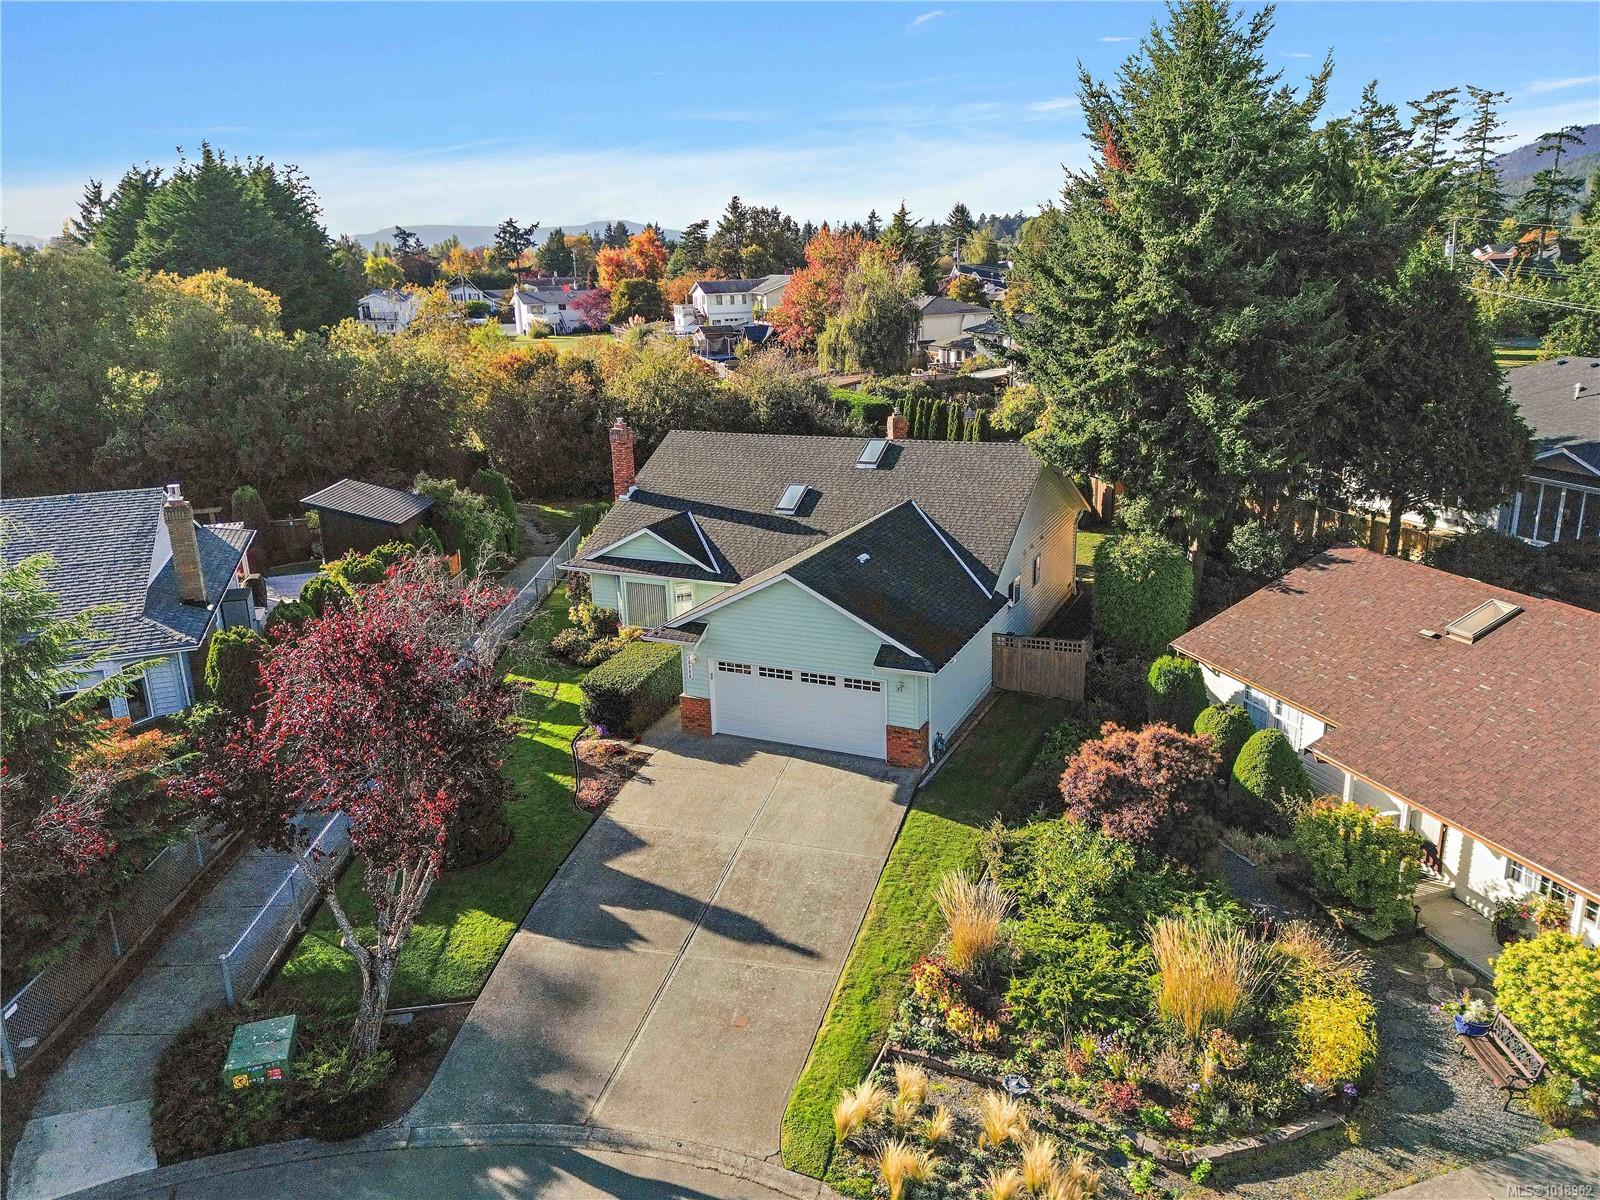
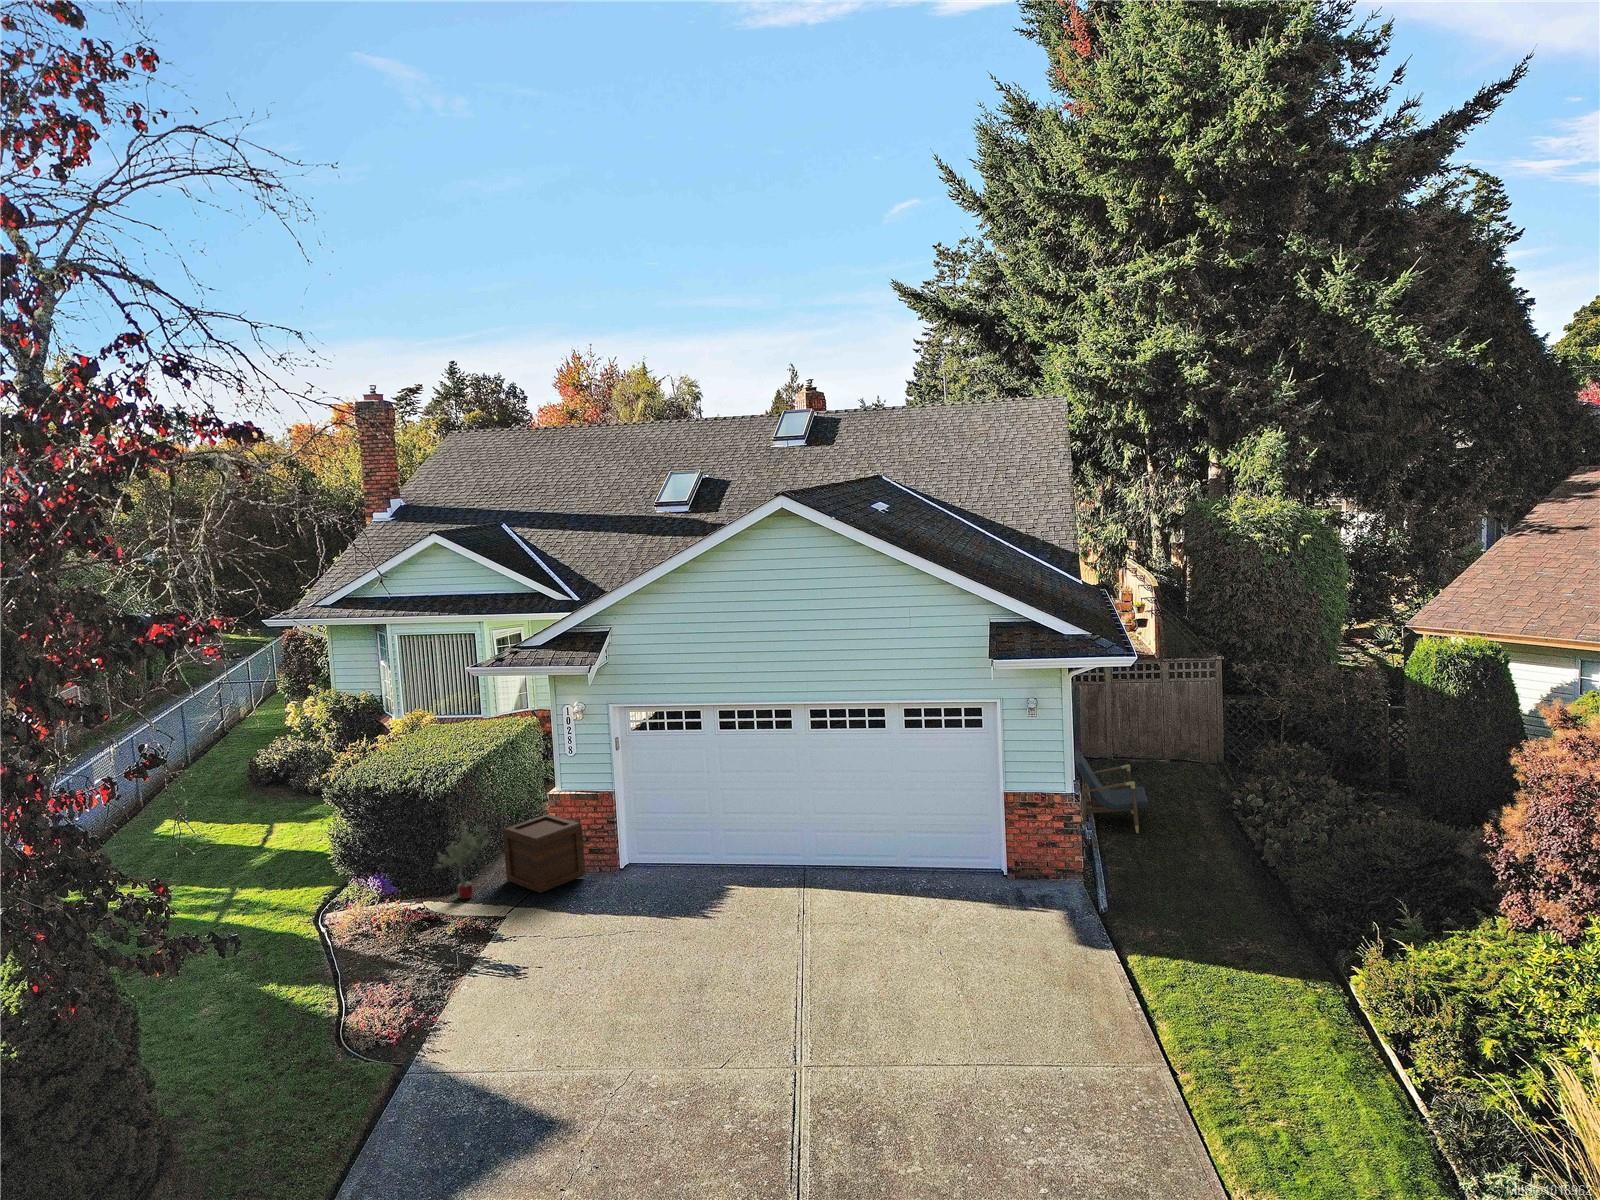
lounge chair: none [949,701,991,750] -> present [1075,750,1148,833]
wooden crate: none [657,704,695,744] -> present [502,814,586,893]

